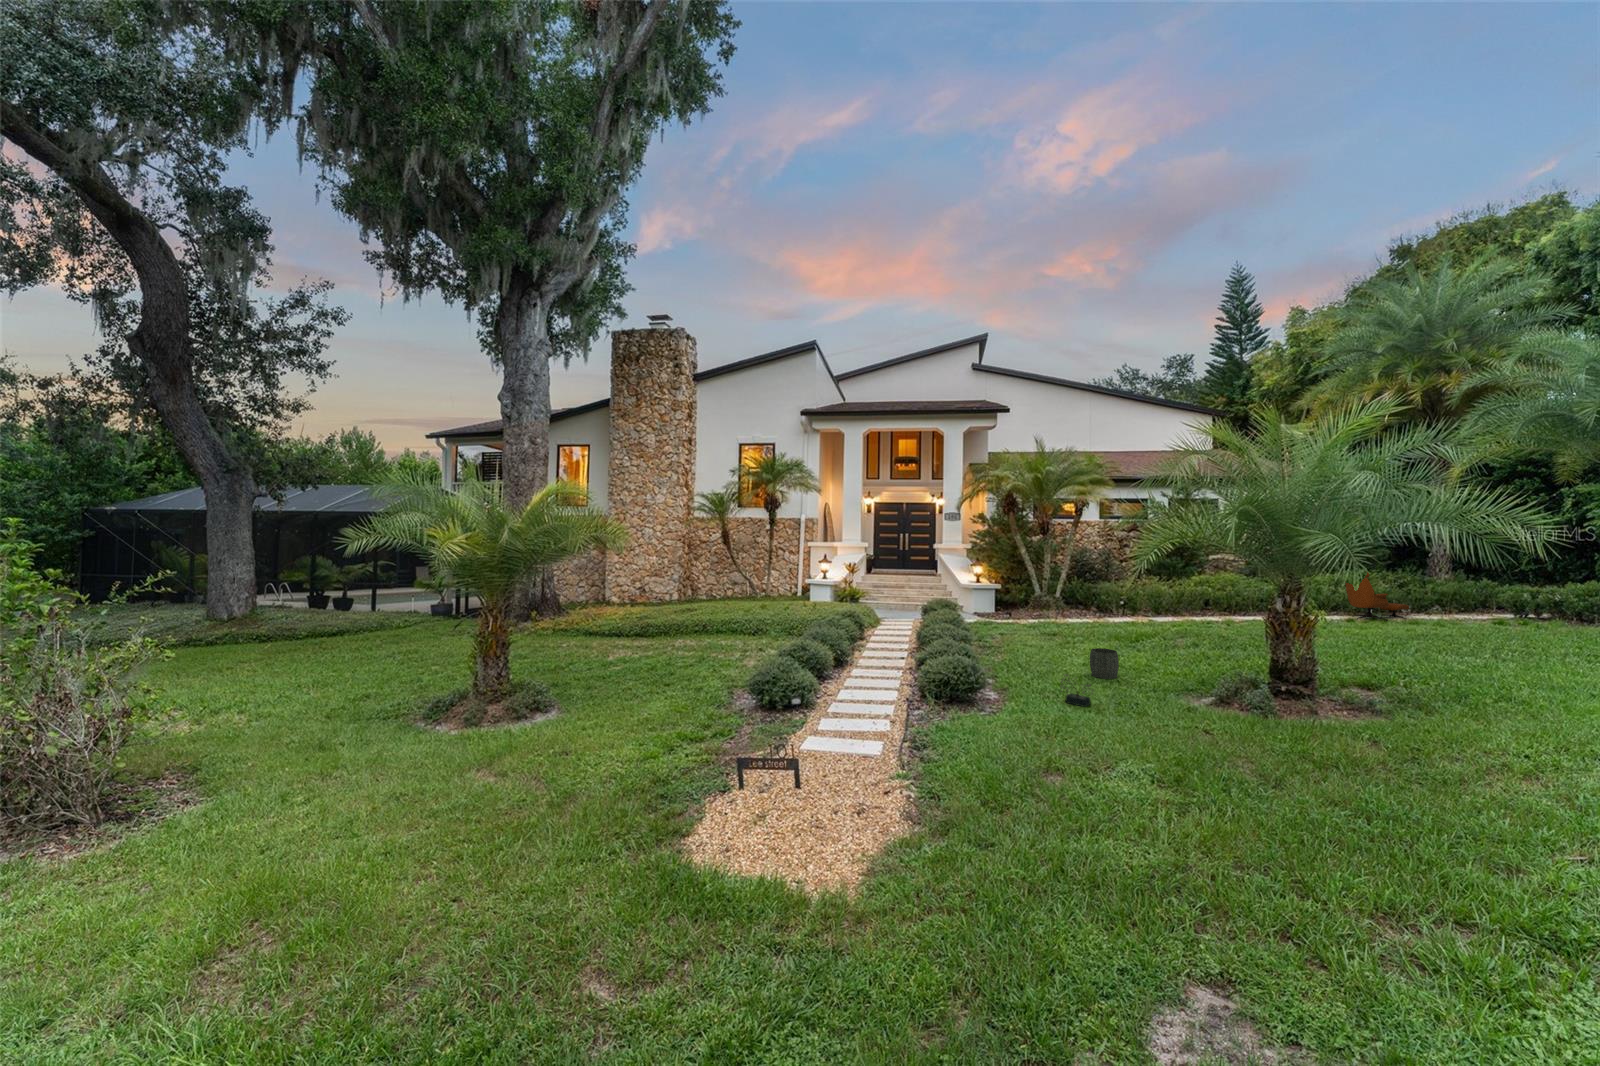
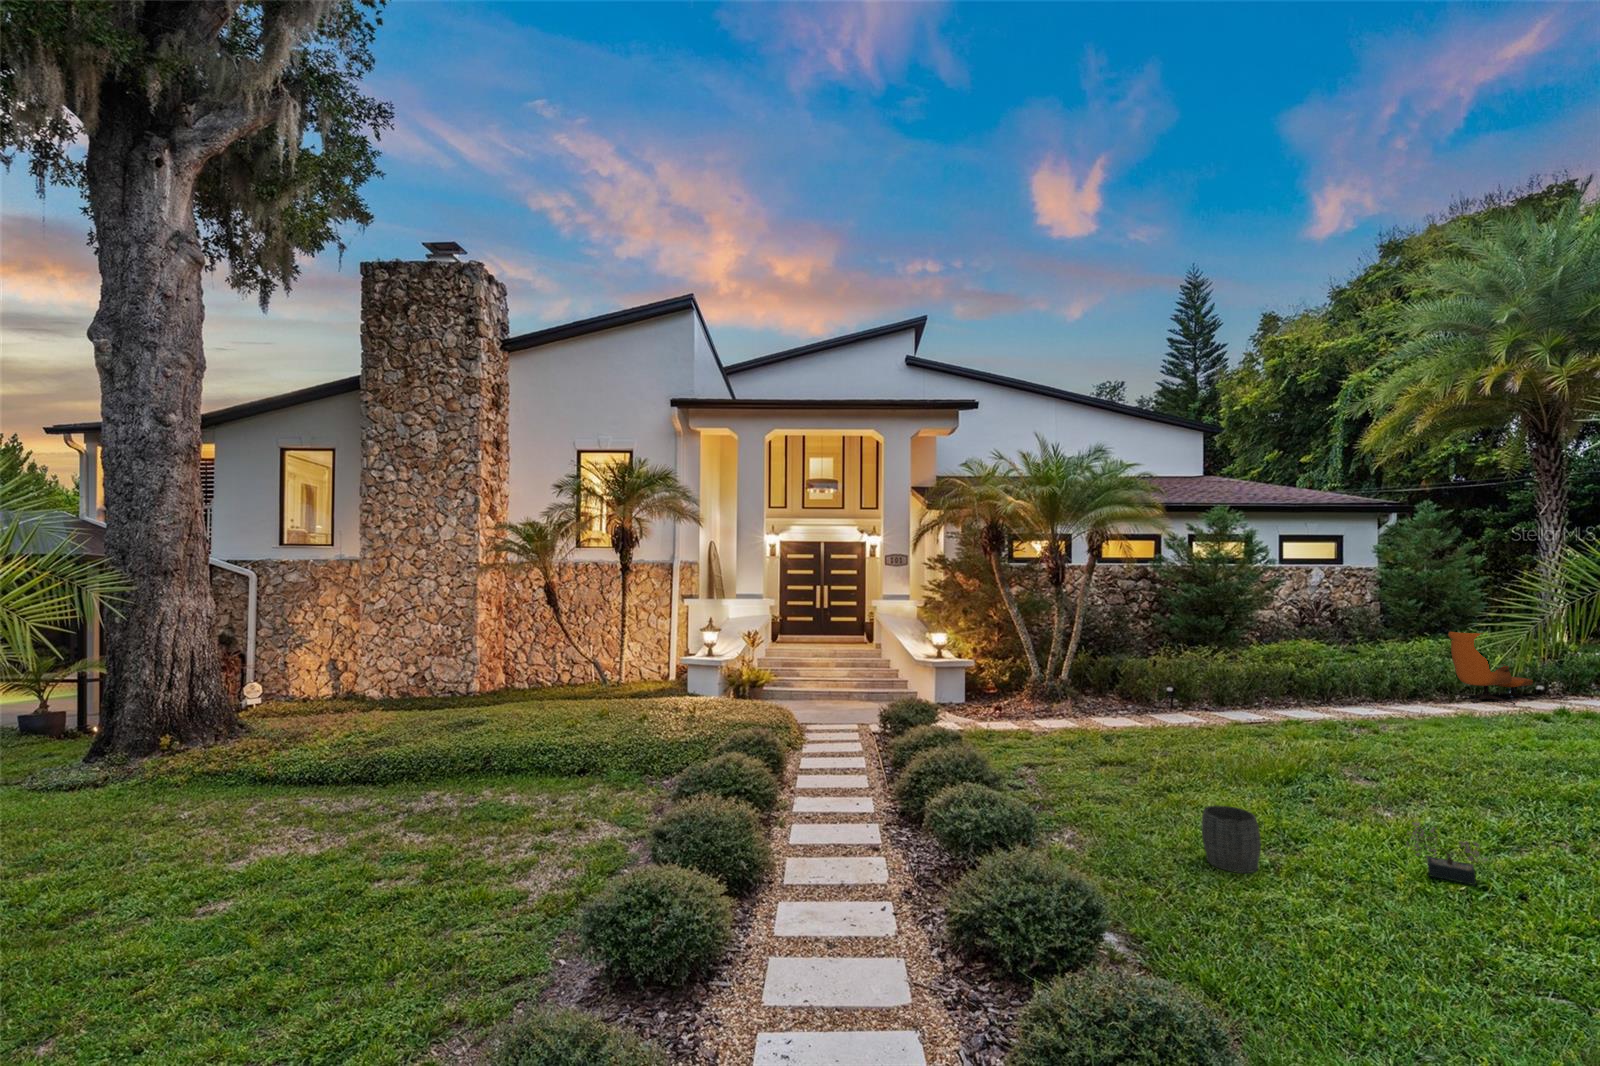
decorative plant: present [1061,674,1091,707] -> present [1407,822,1487,885]

